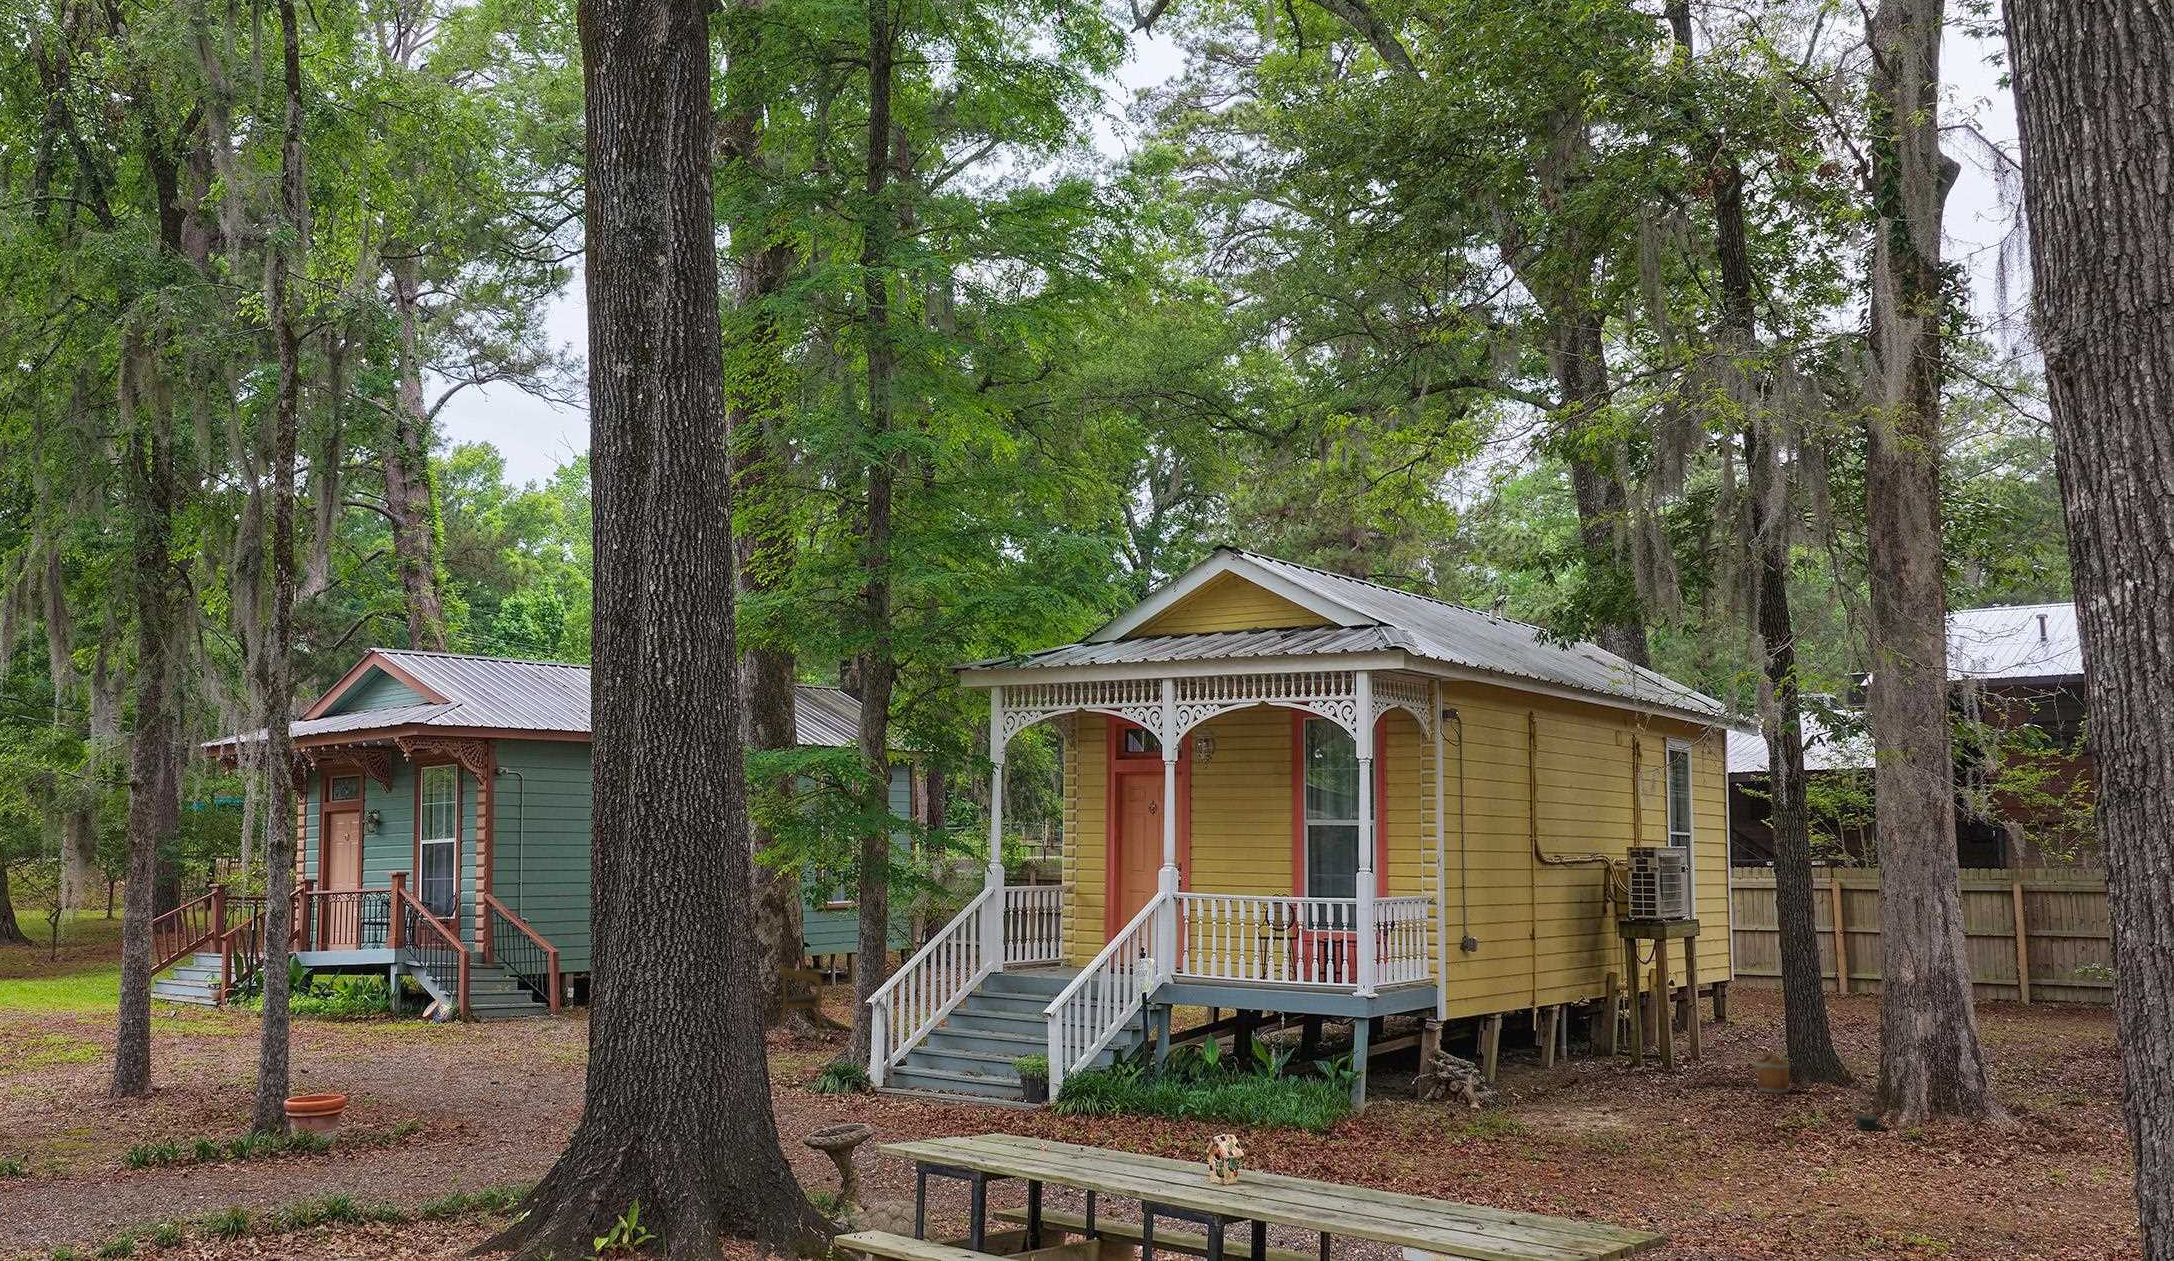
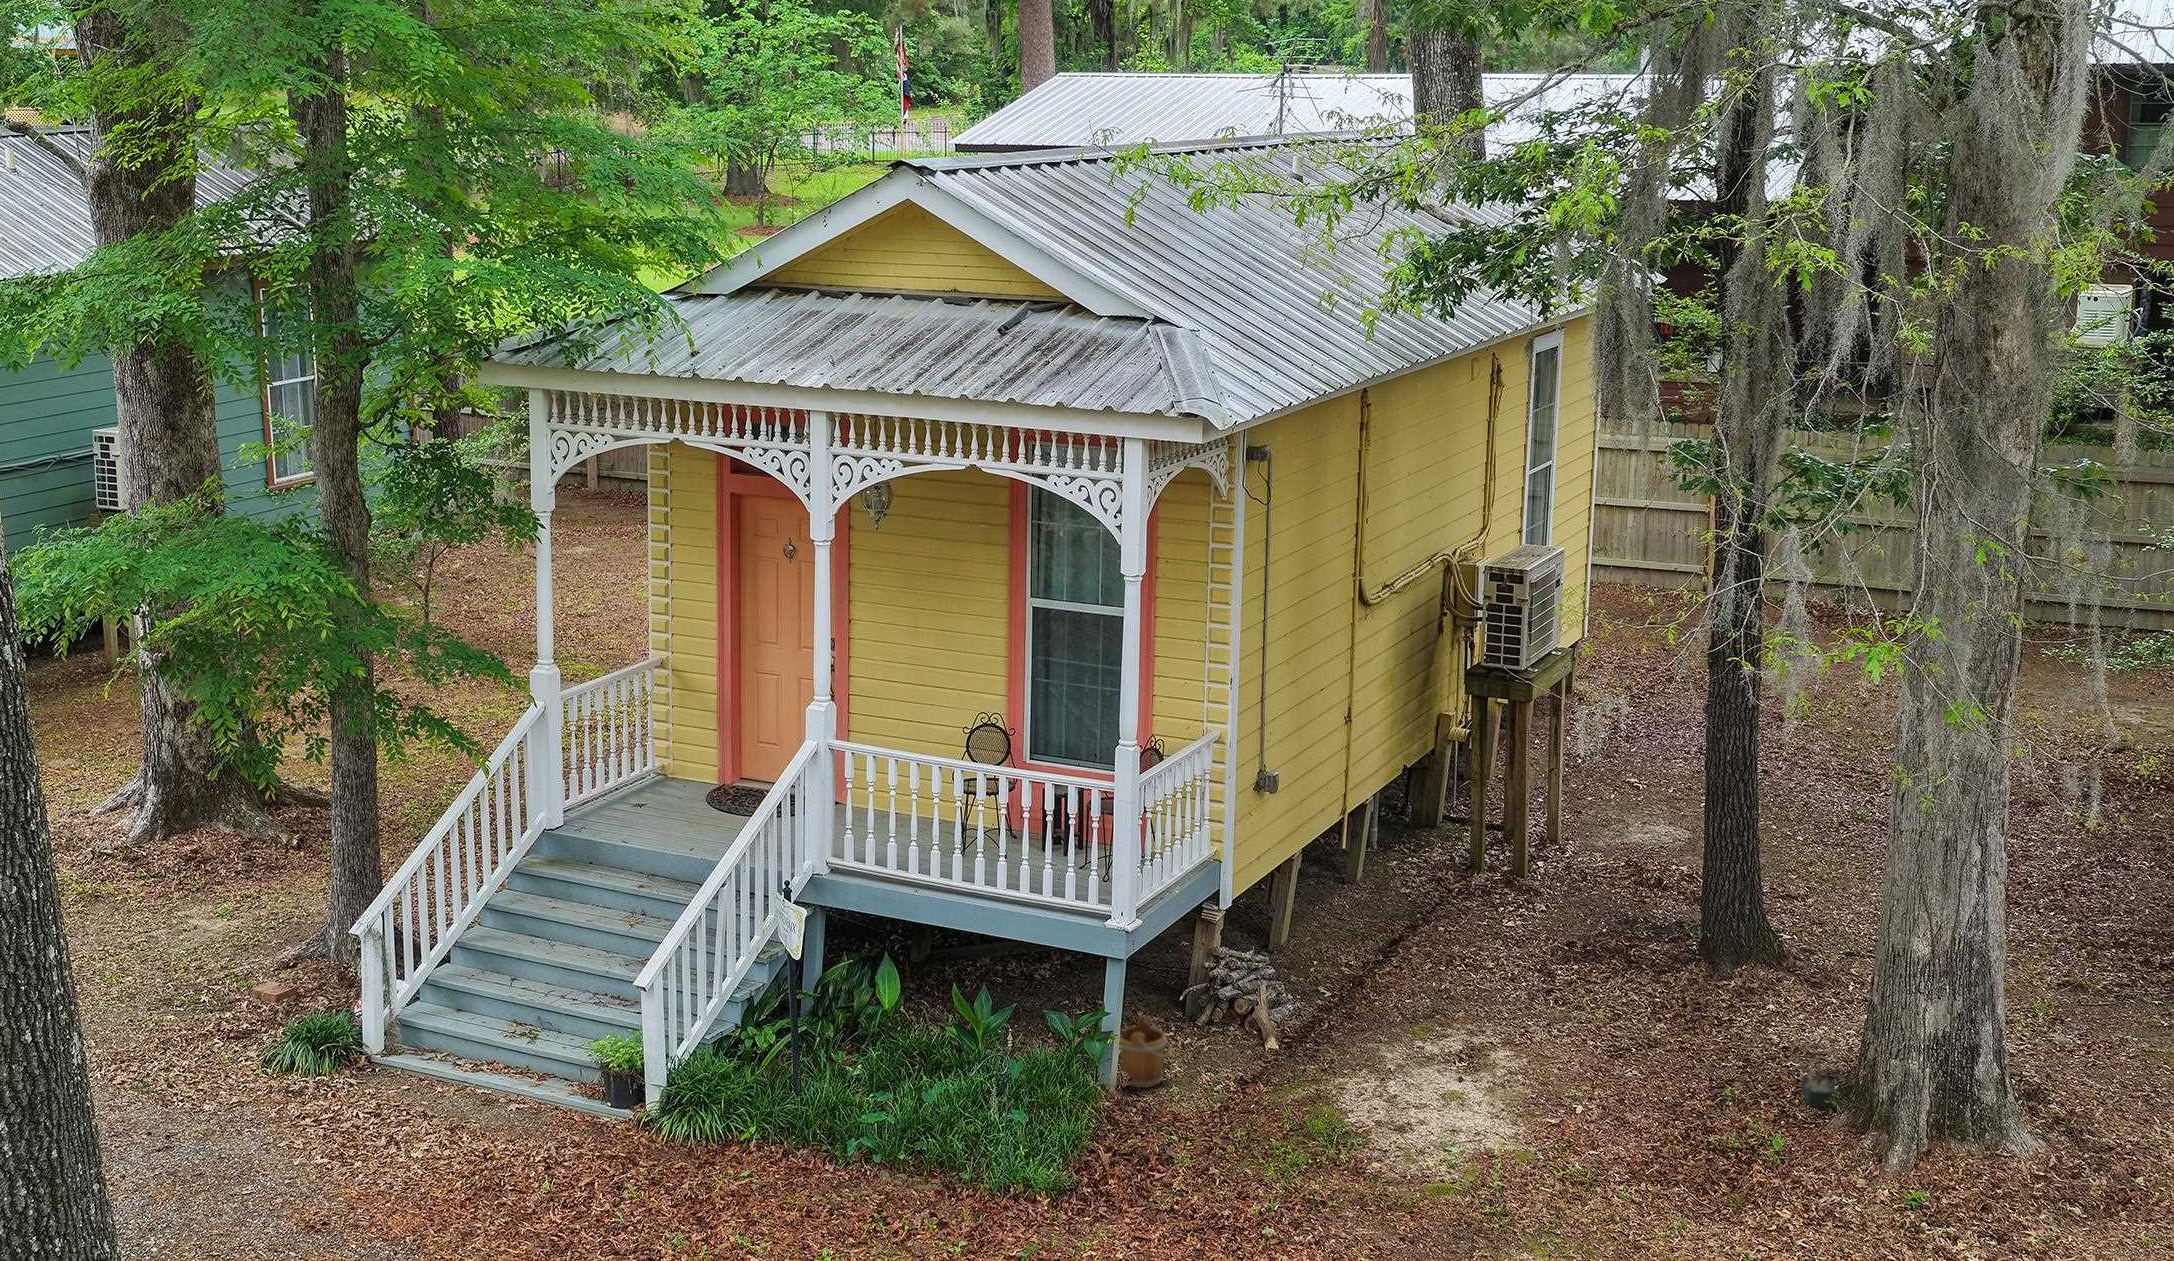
chair: present [779,964,822,1043] -> none [194,747,270,874]
bucket: present [1752,1052,1790,1094] -> present [1120,1016,1172,1088]

